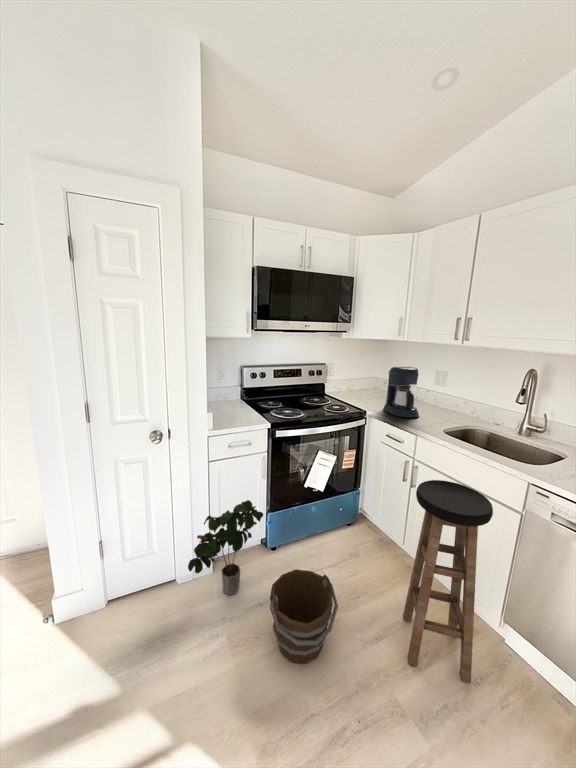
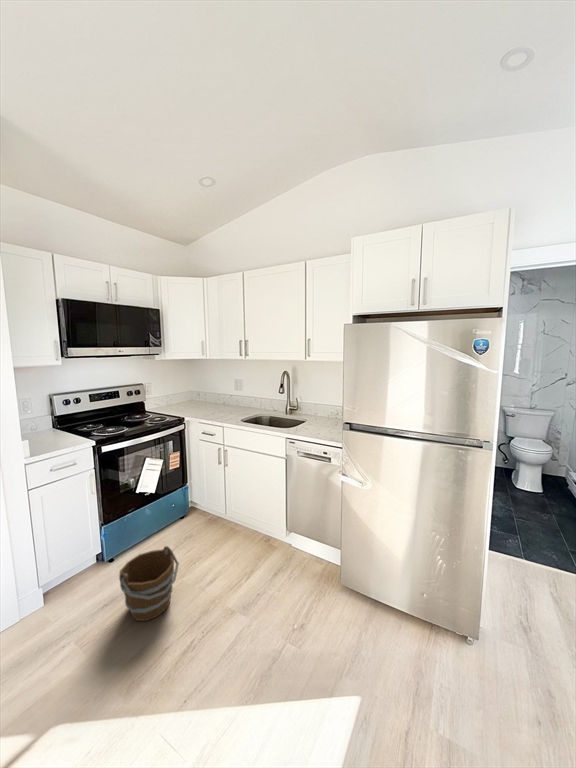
coffee maker: present [383,367,419,417] -> none [198,378,225,417]
bar stool: present [403,480,493,682] -> none [223,450,271,581]
potted plant: present [188,500,263,595] -> none [23,516,99,610]

